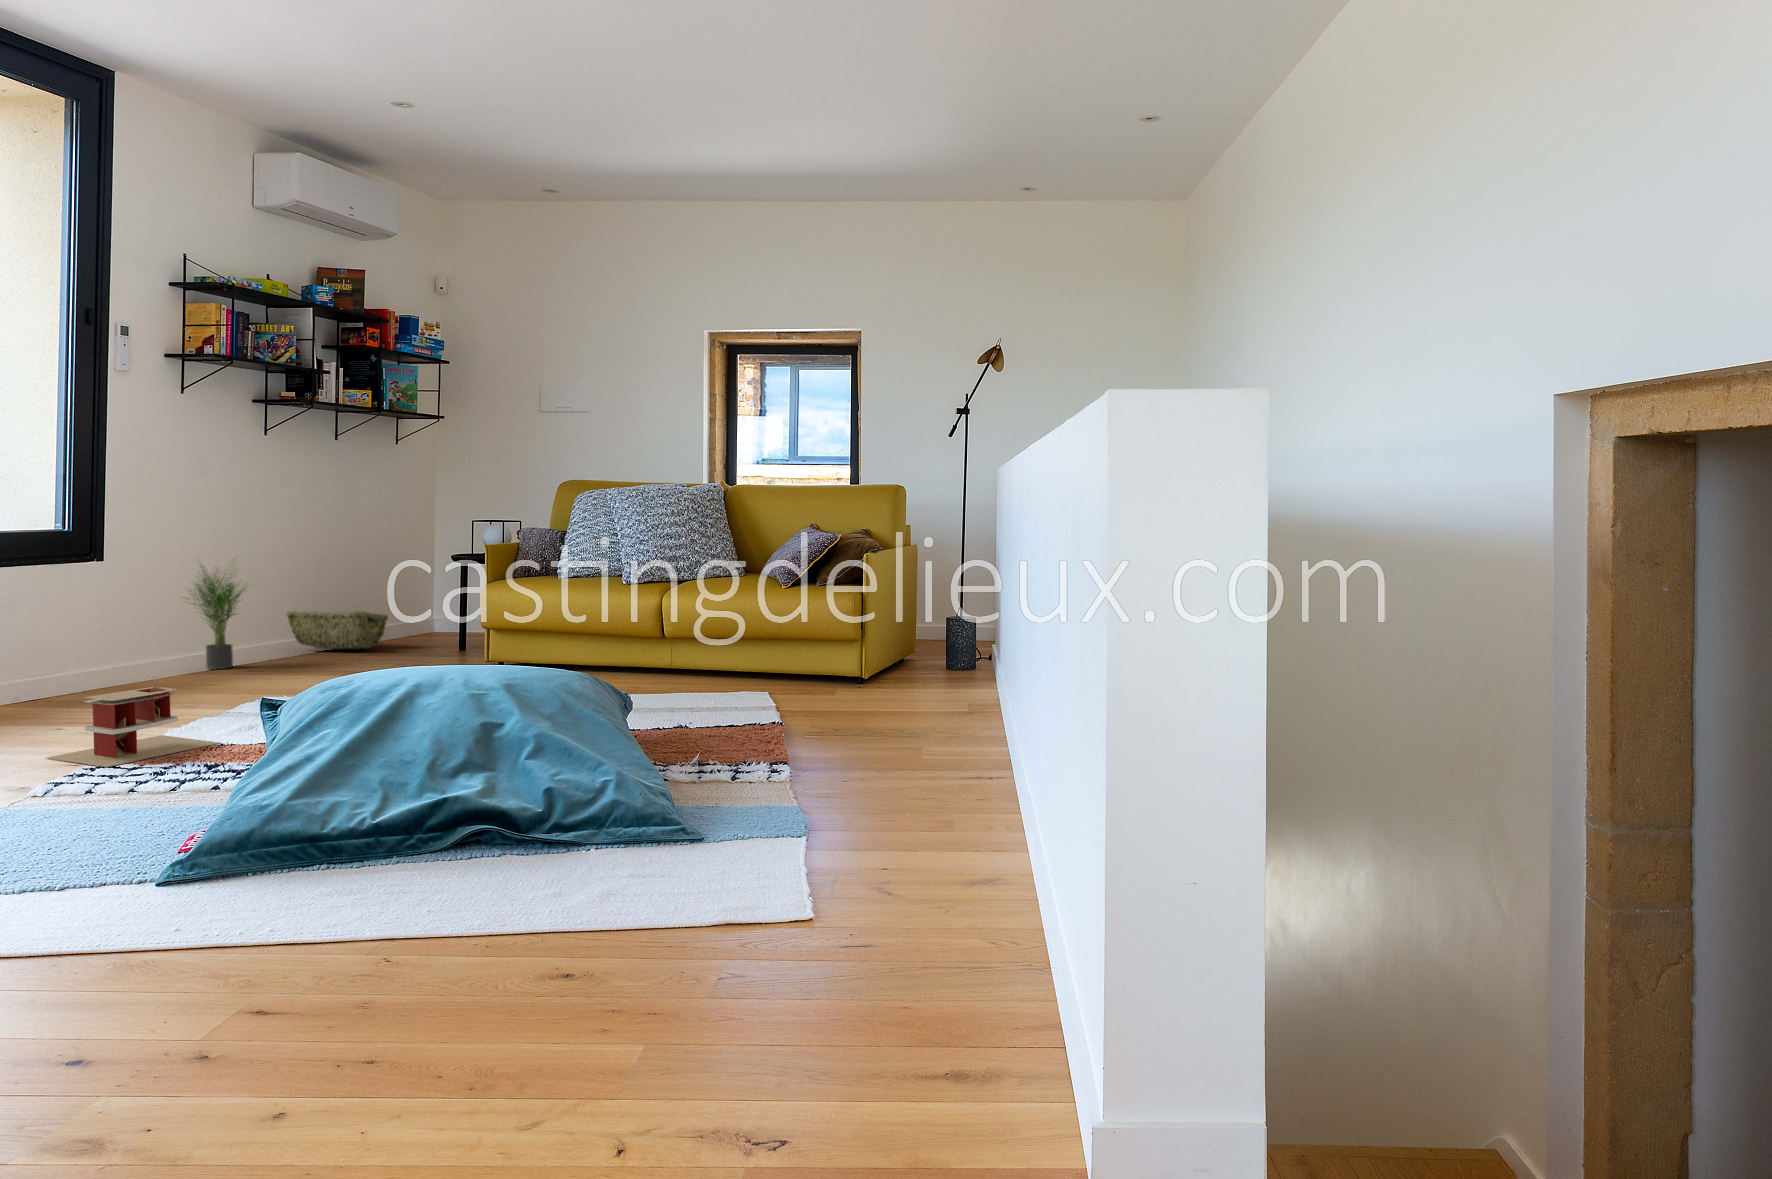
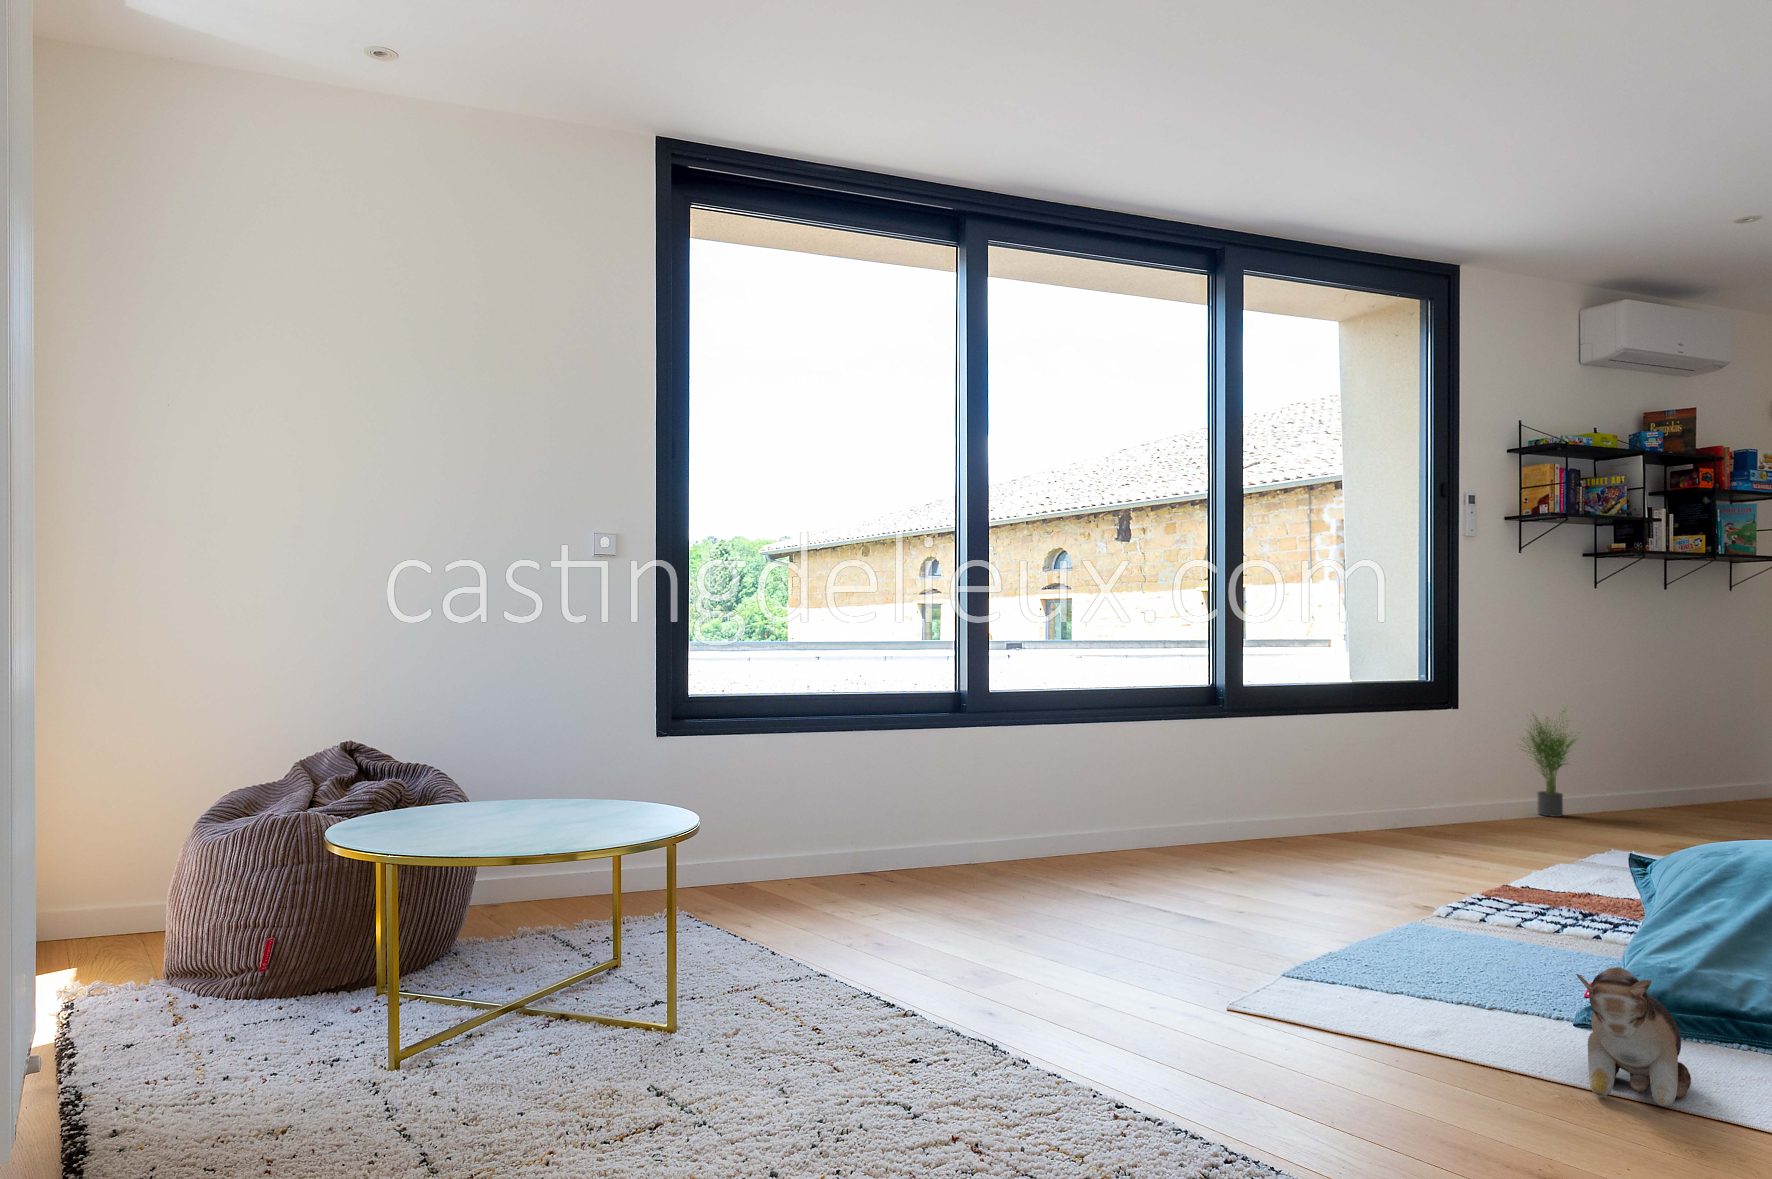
woven basket: present [287,611,388,649] -> none [1612,764,1729,812]
toy house: present [47,682,219,767] -> none [1432,828,1582,899]
plush toy: none [112,819,258,968] -> present [1576,967,1691,1107]

